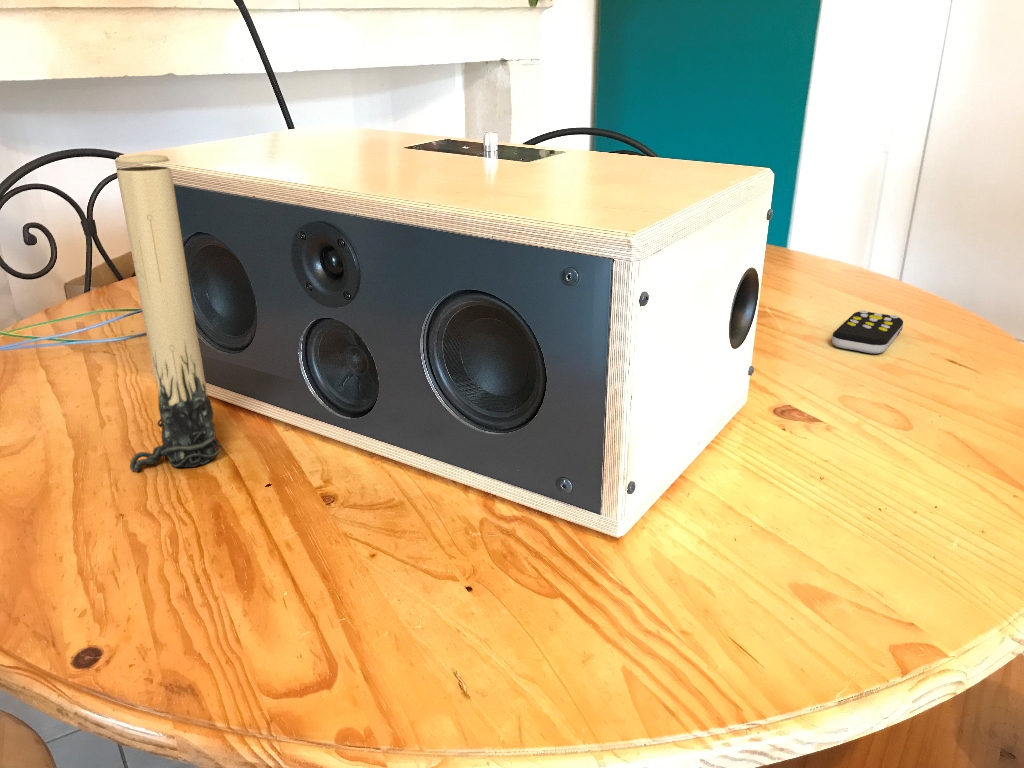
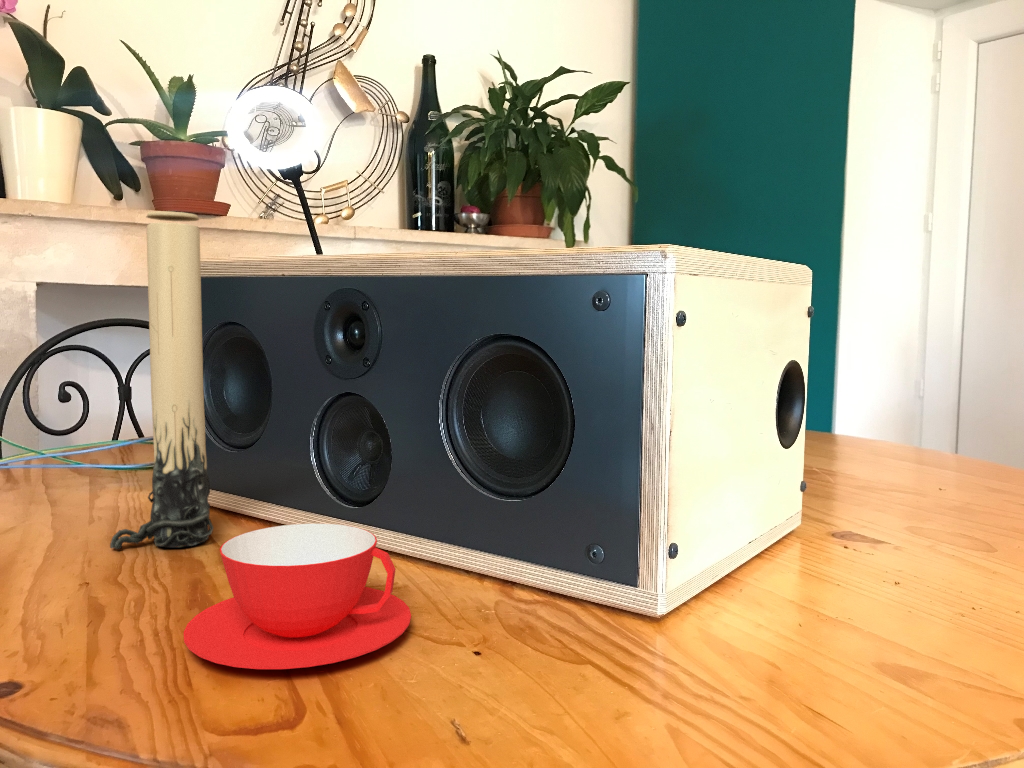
remote control: present [832,310,903,354] -> none [897,450,975,485]
teacup: none [222,477,412,626] -> present [184,524,411,669]

